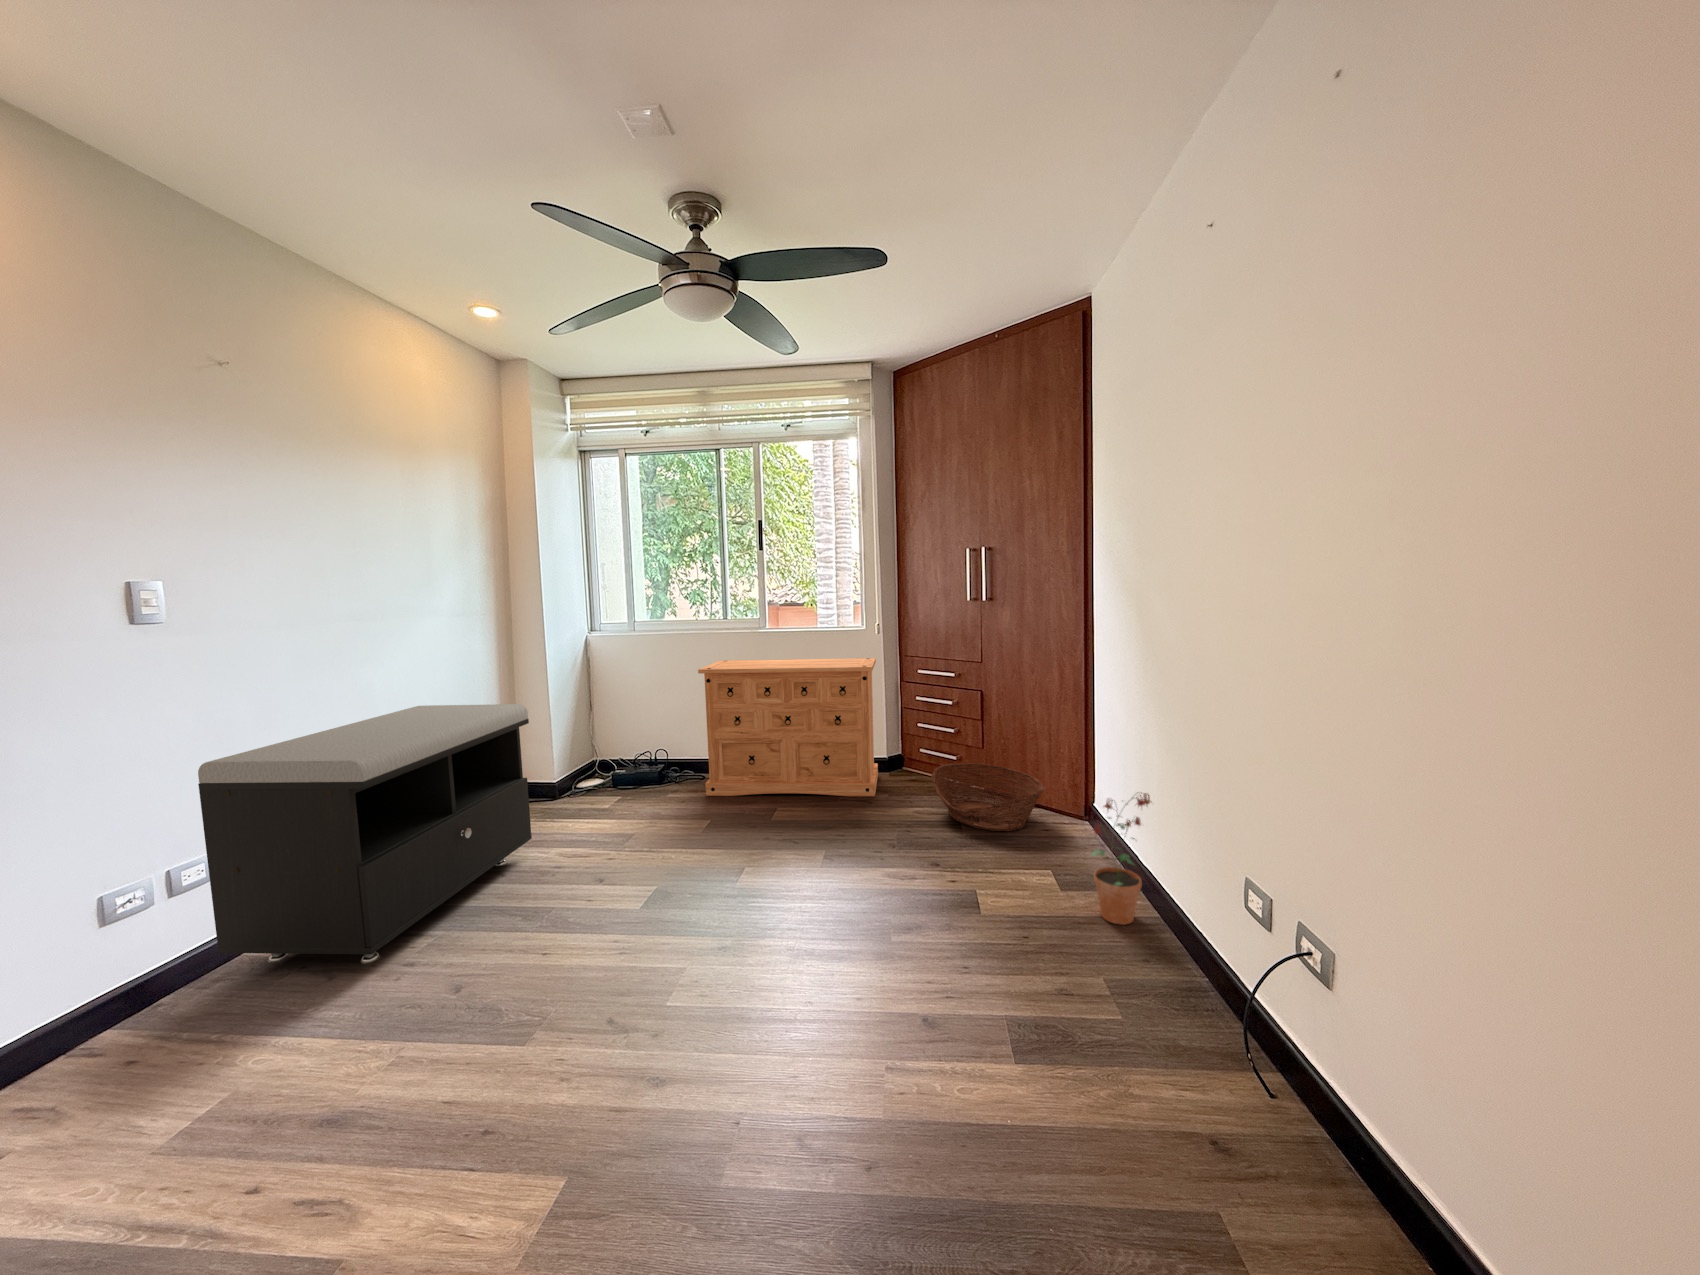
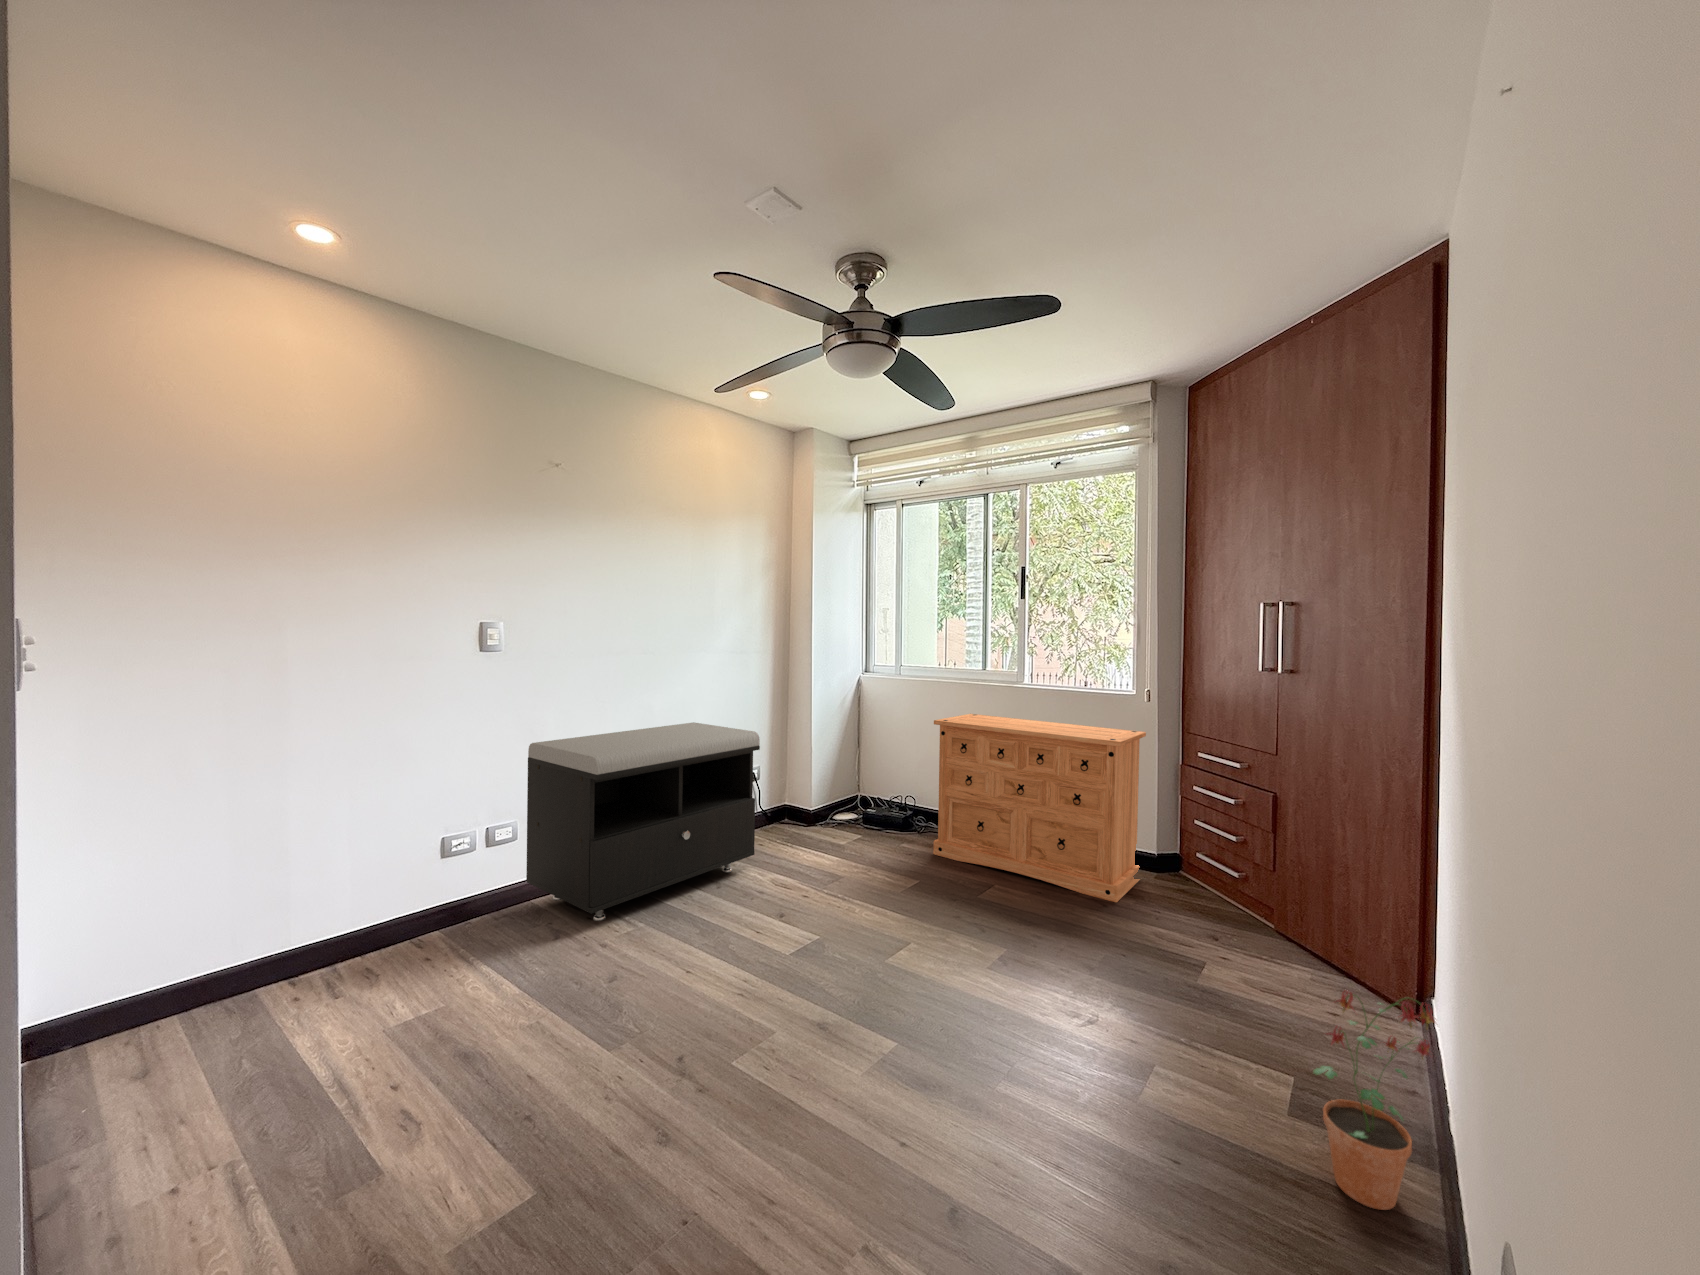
basket: present [932,763,1045,831] -> none [1179,884,1345,1004]

